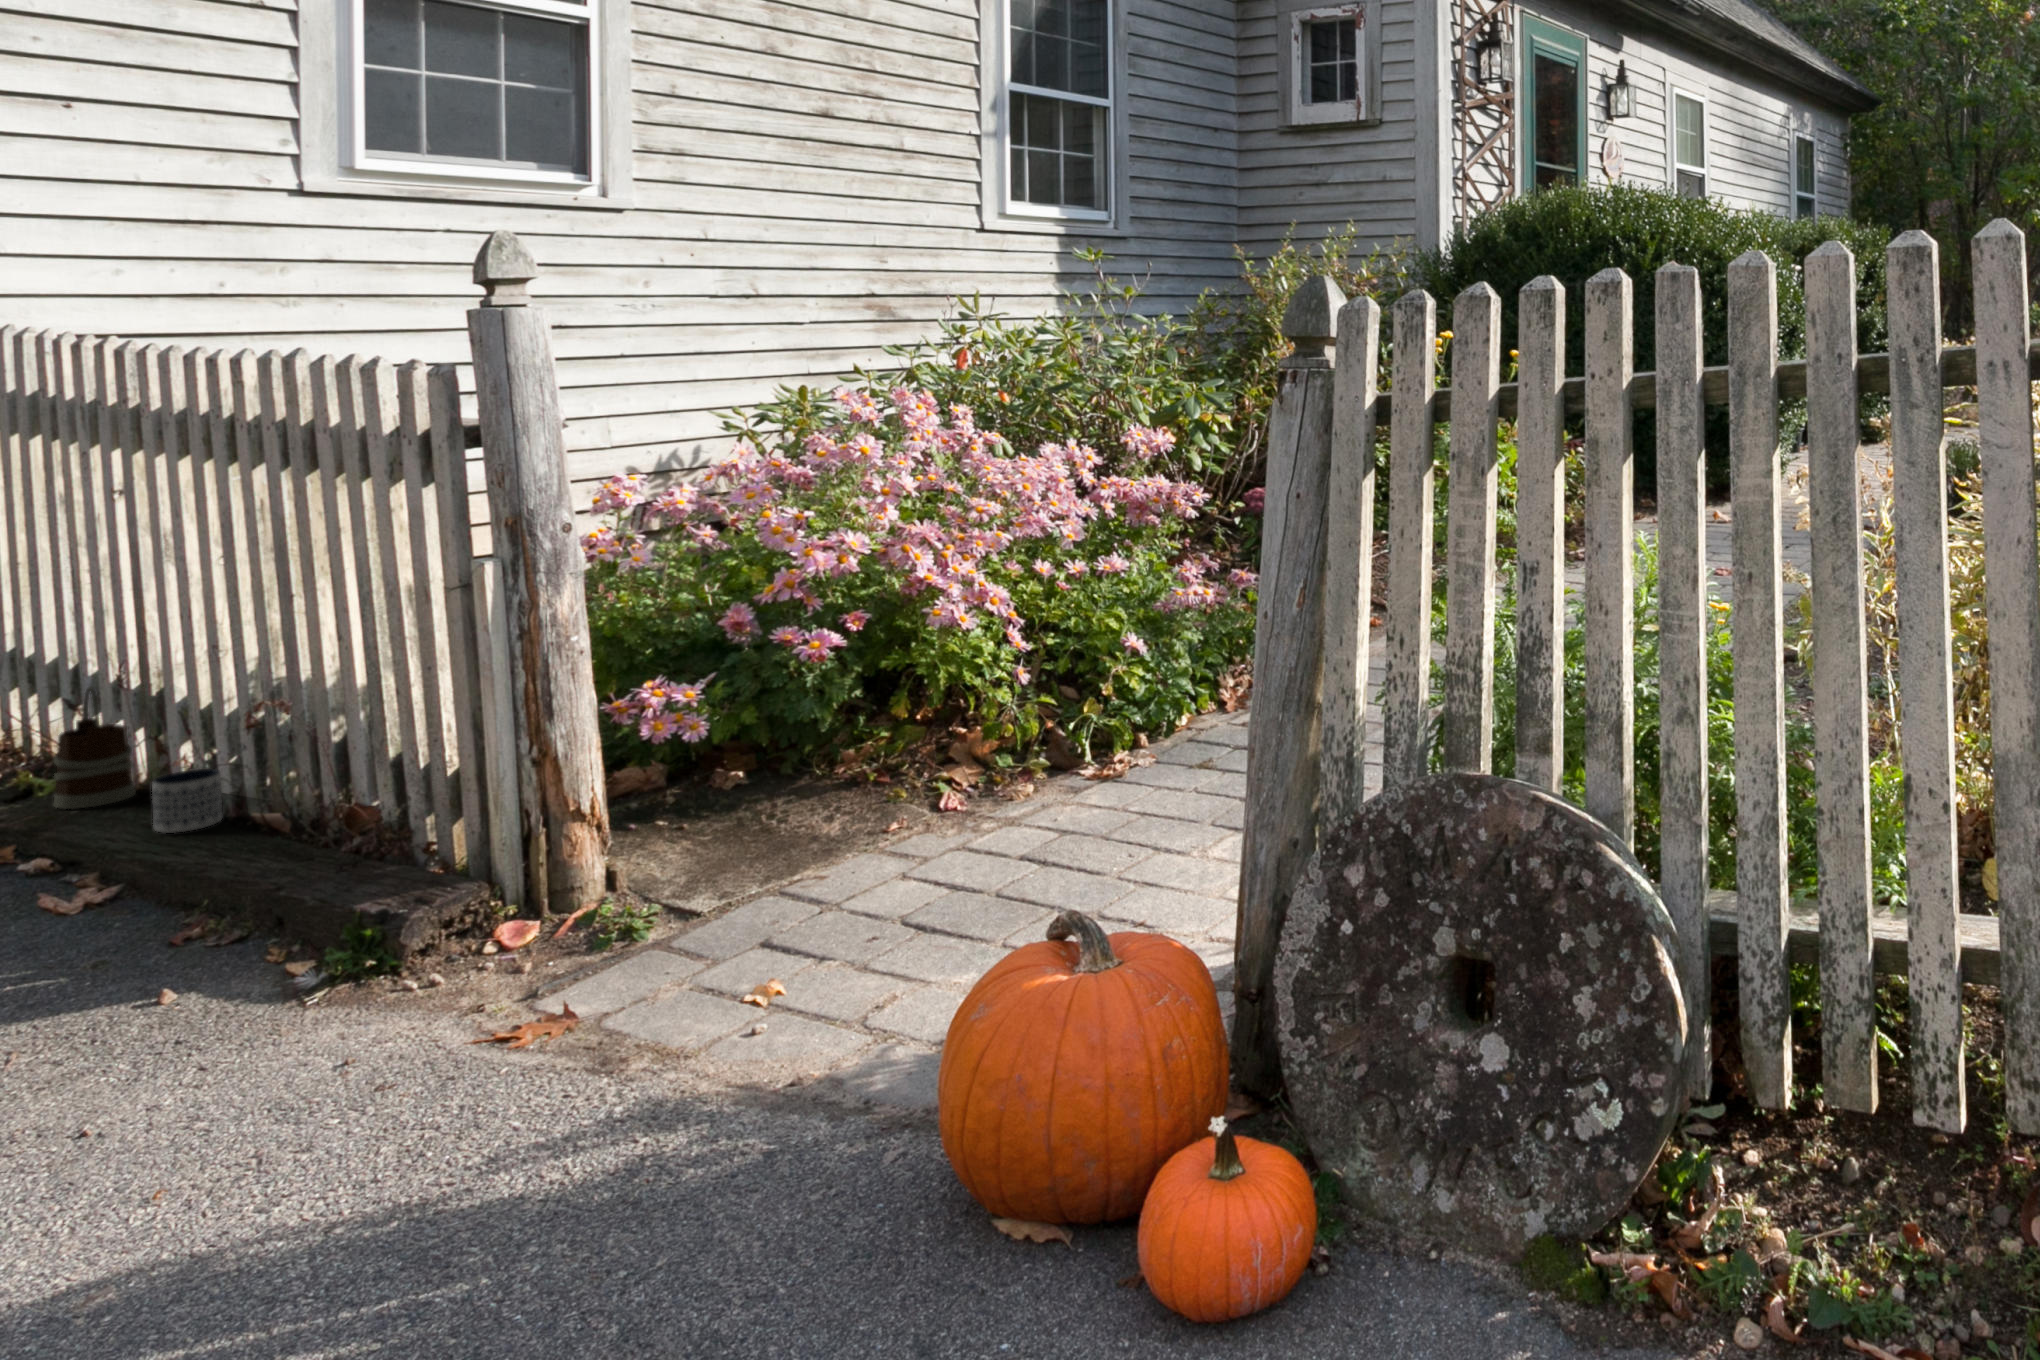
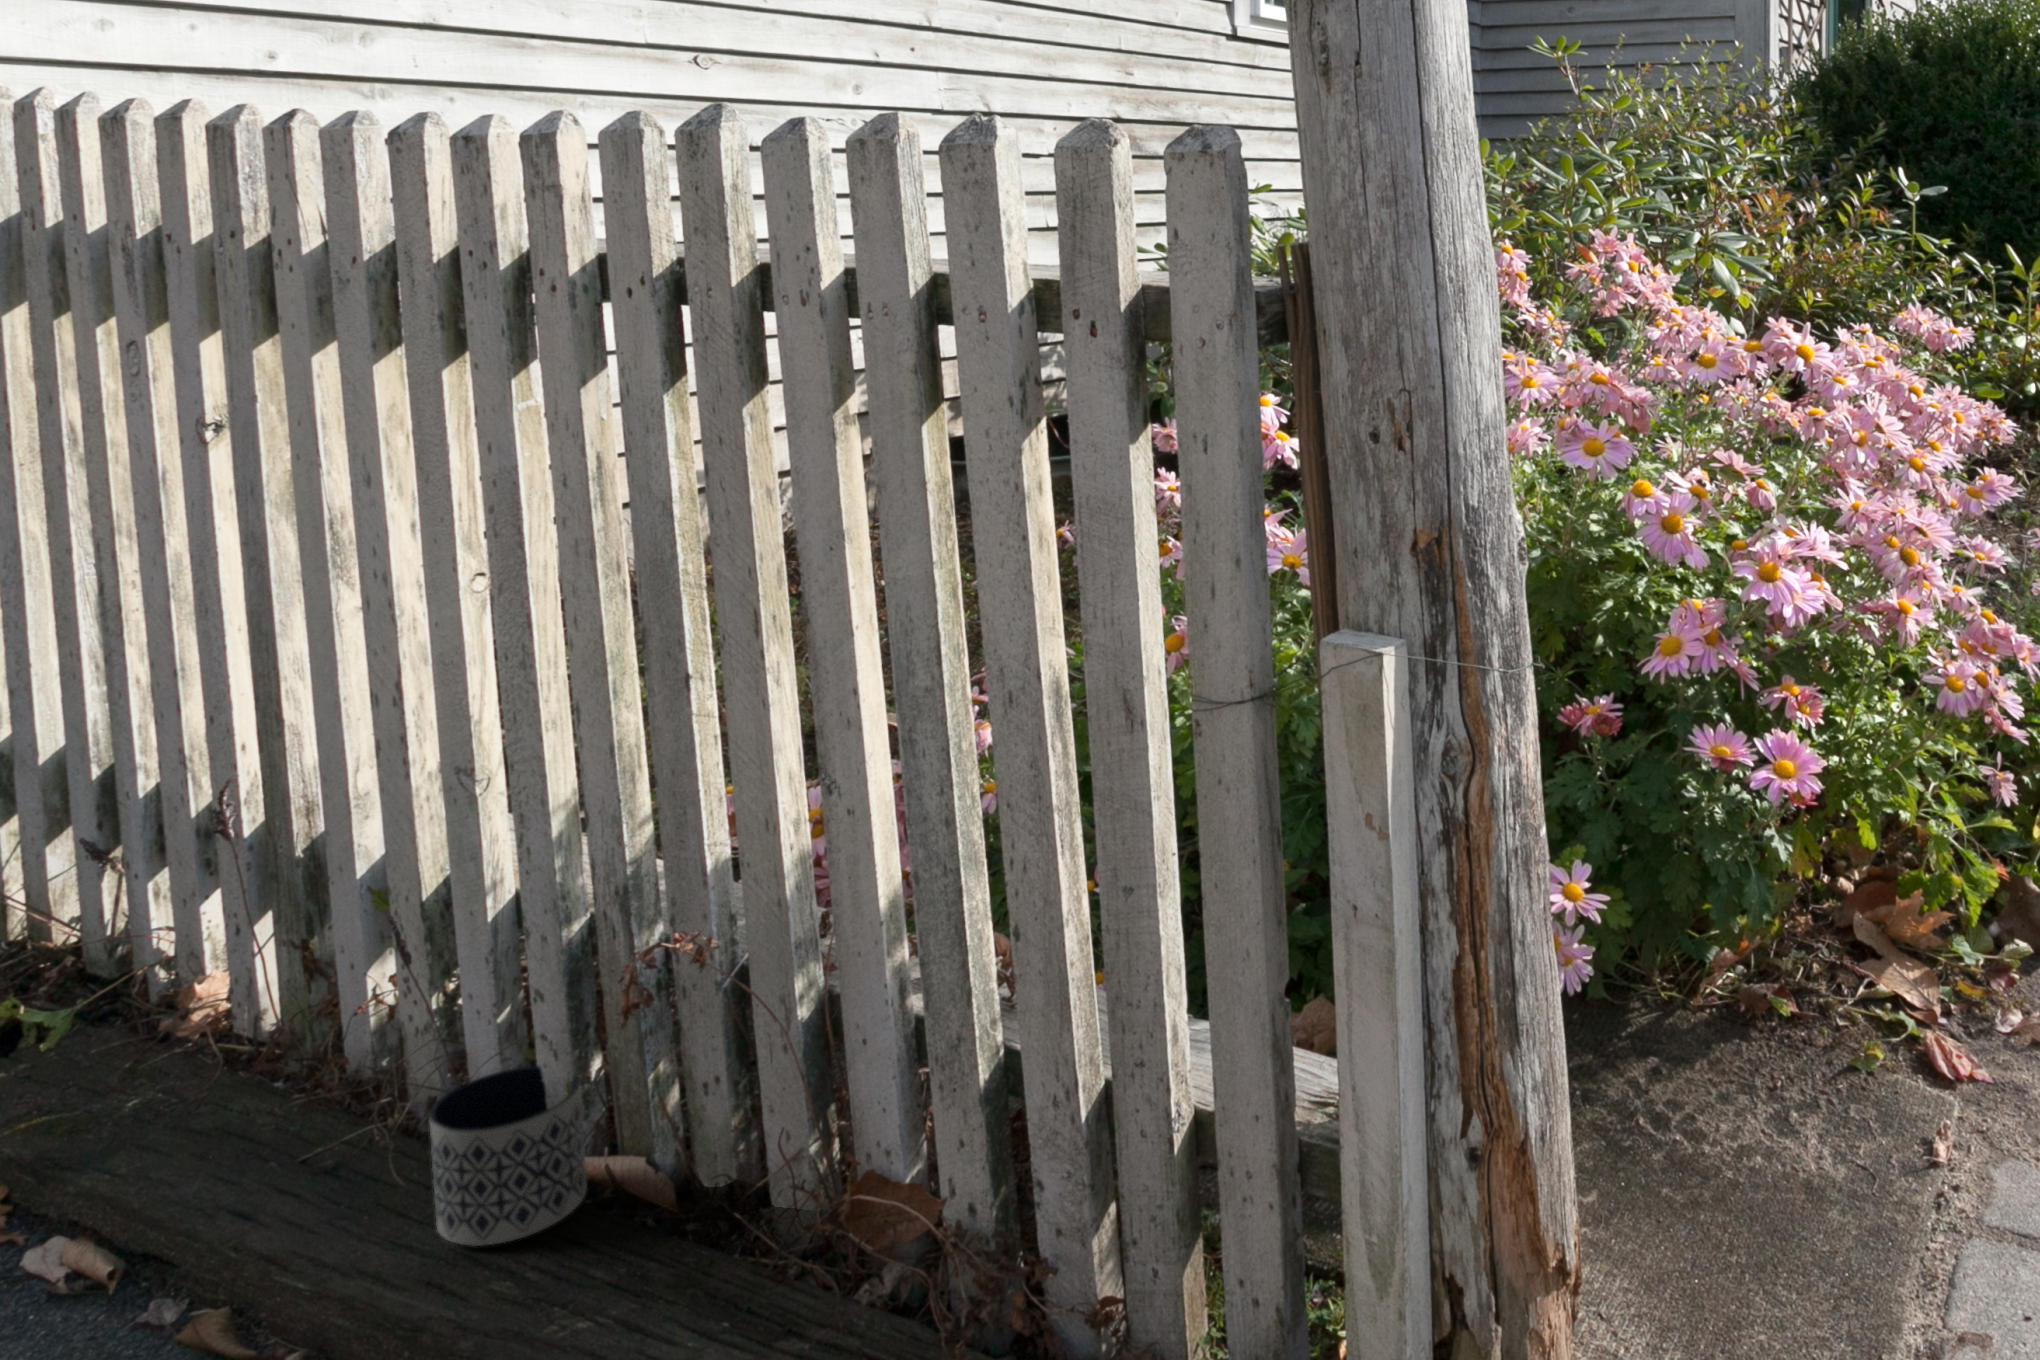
wooden bucket: present [54,686,135,809] -> none [130,862,313,1154]

